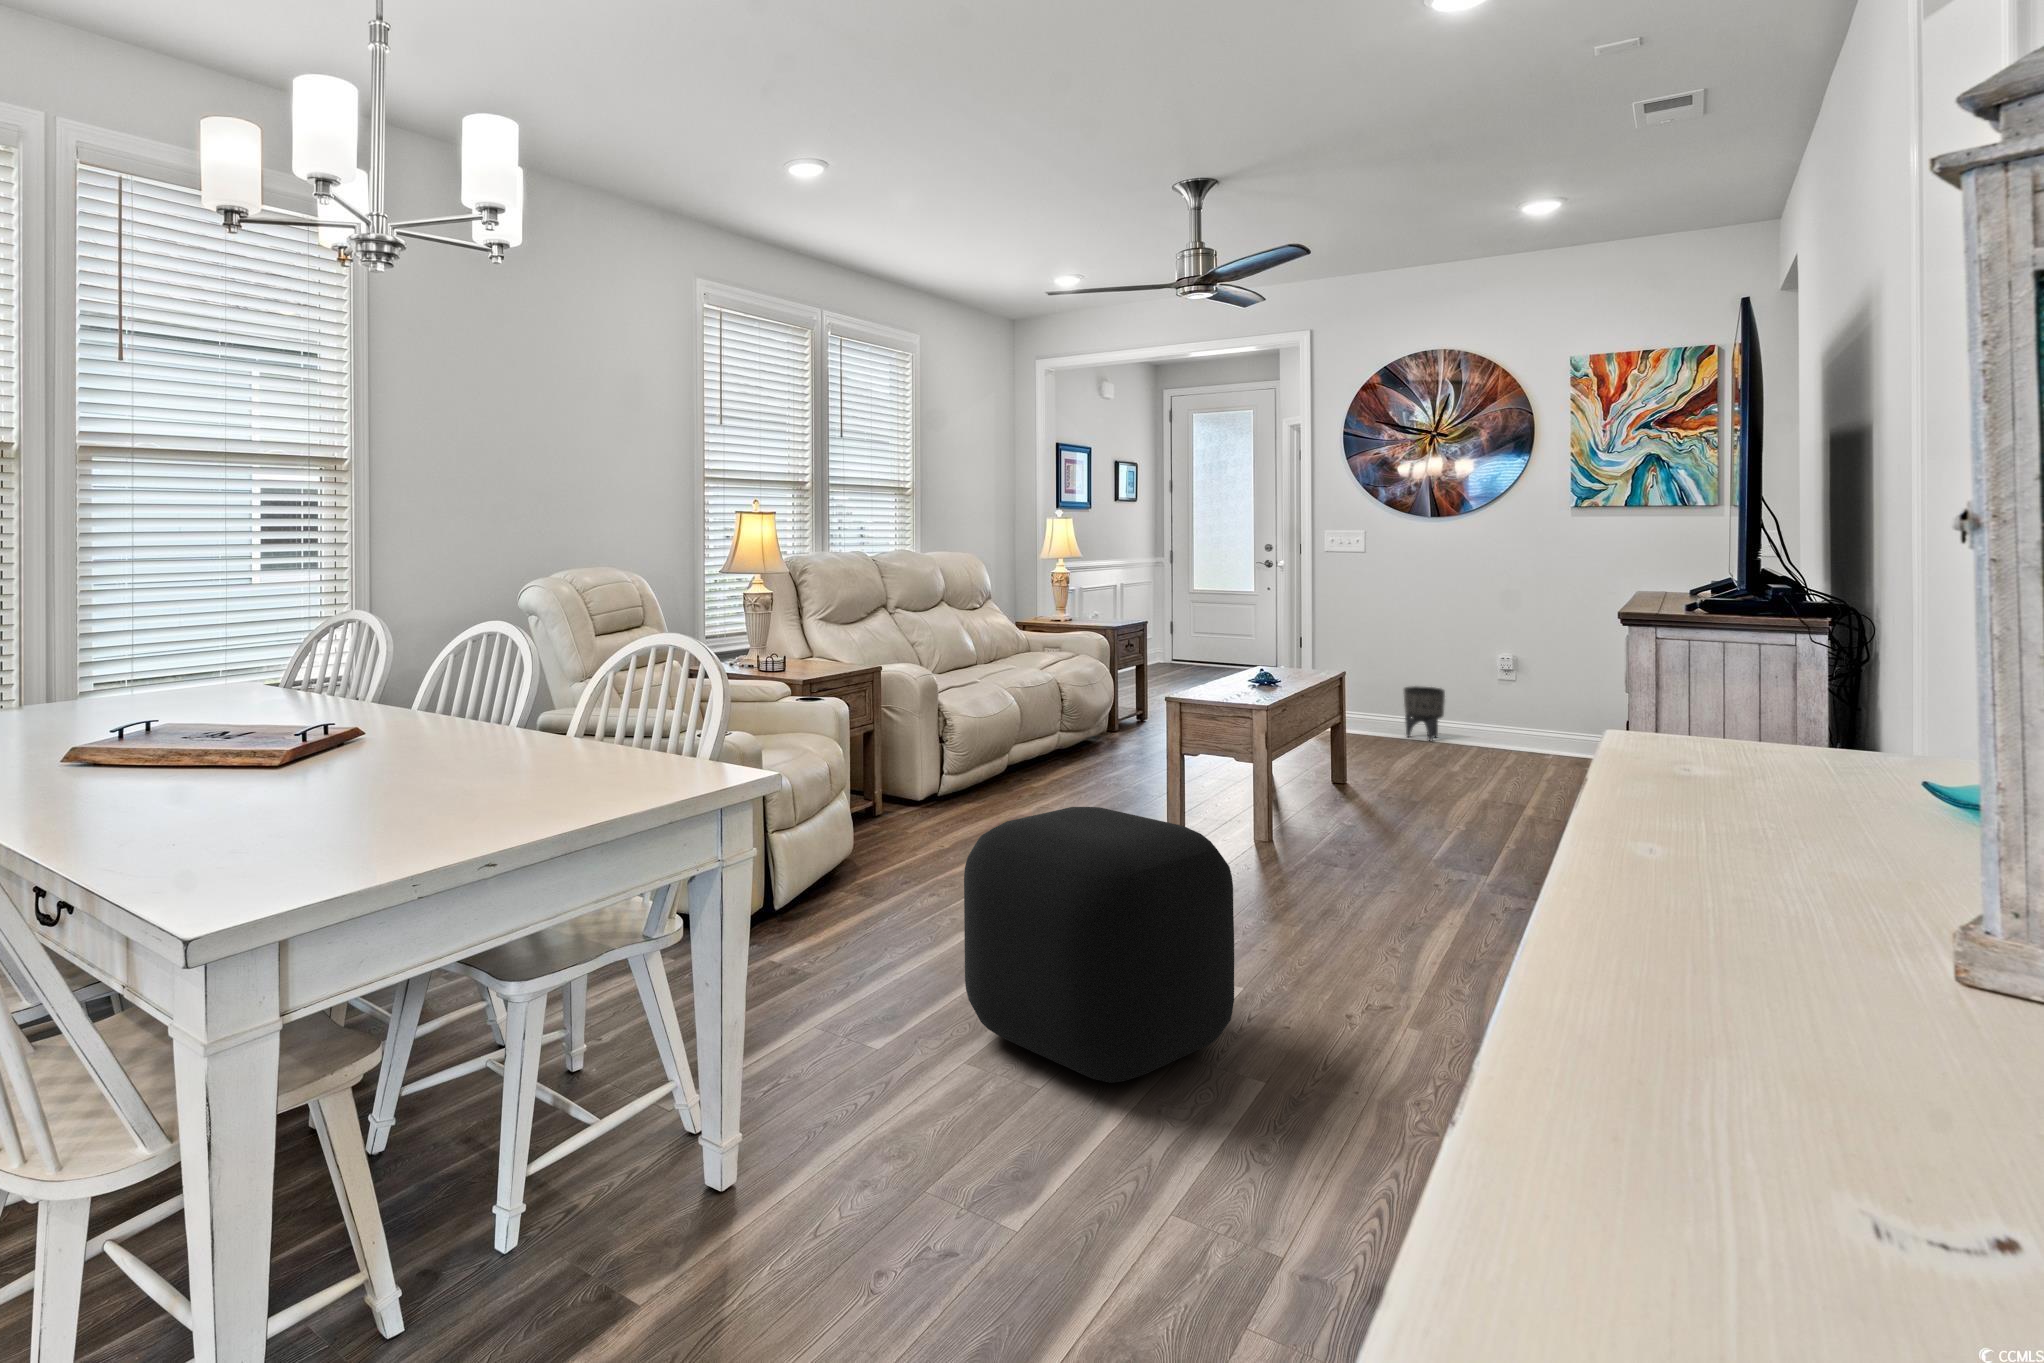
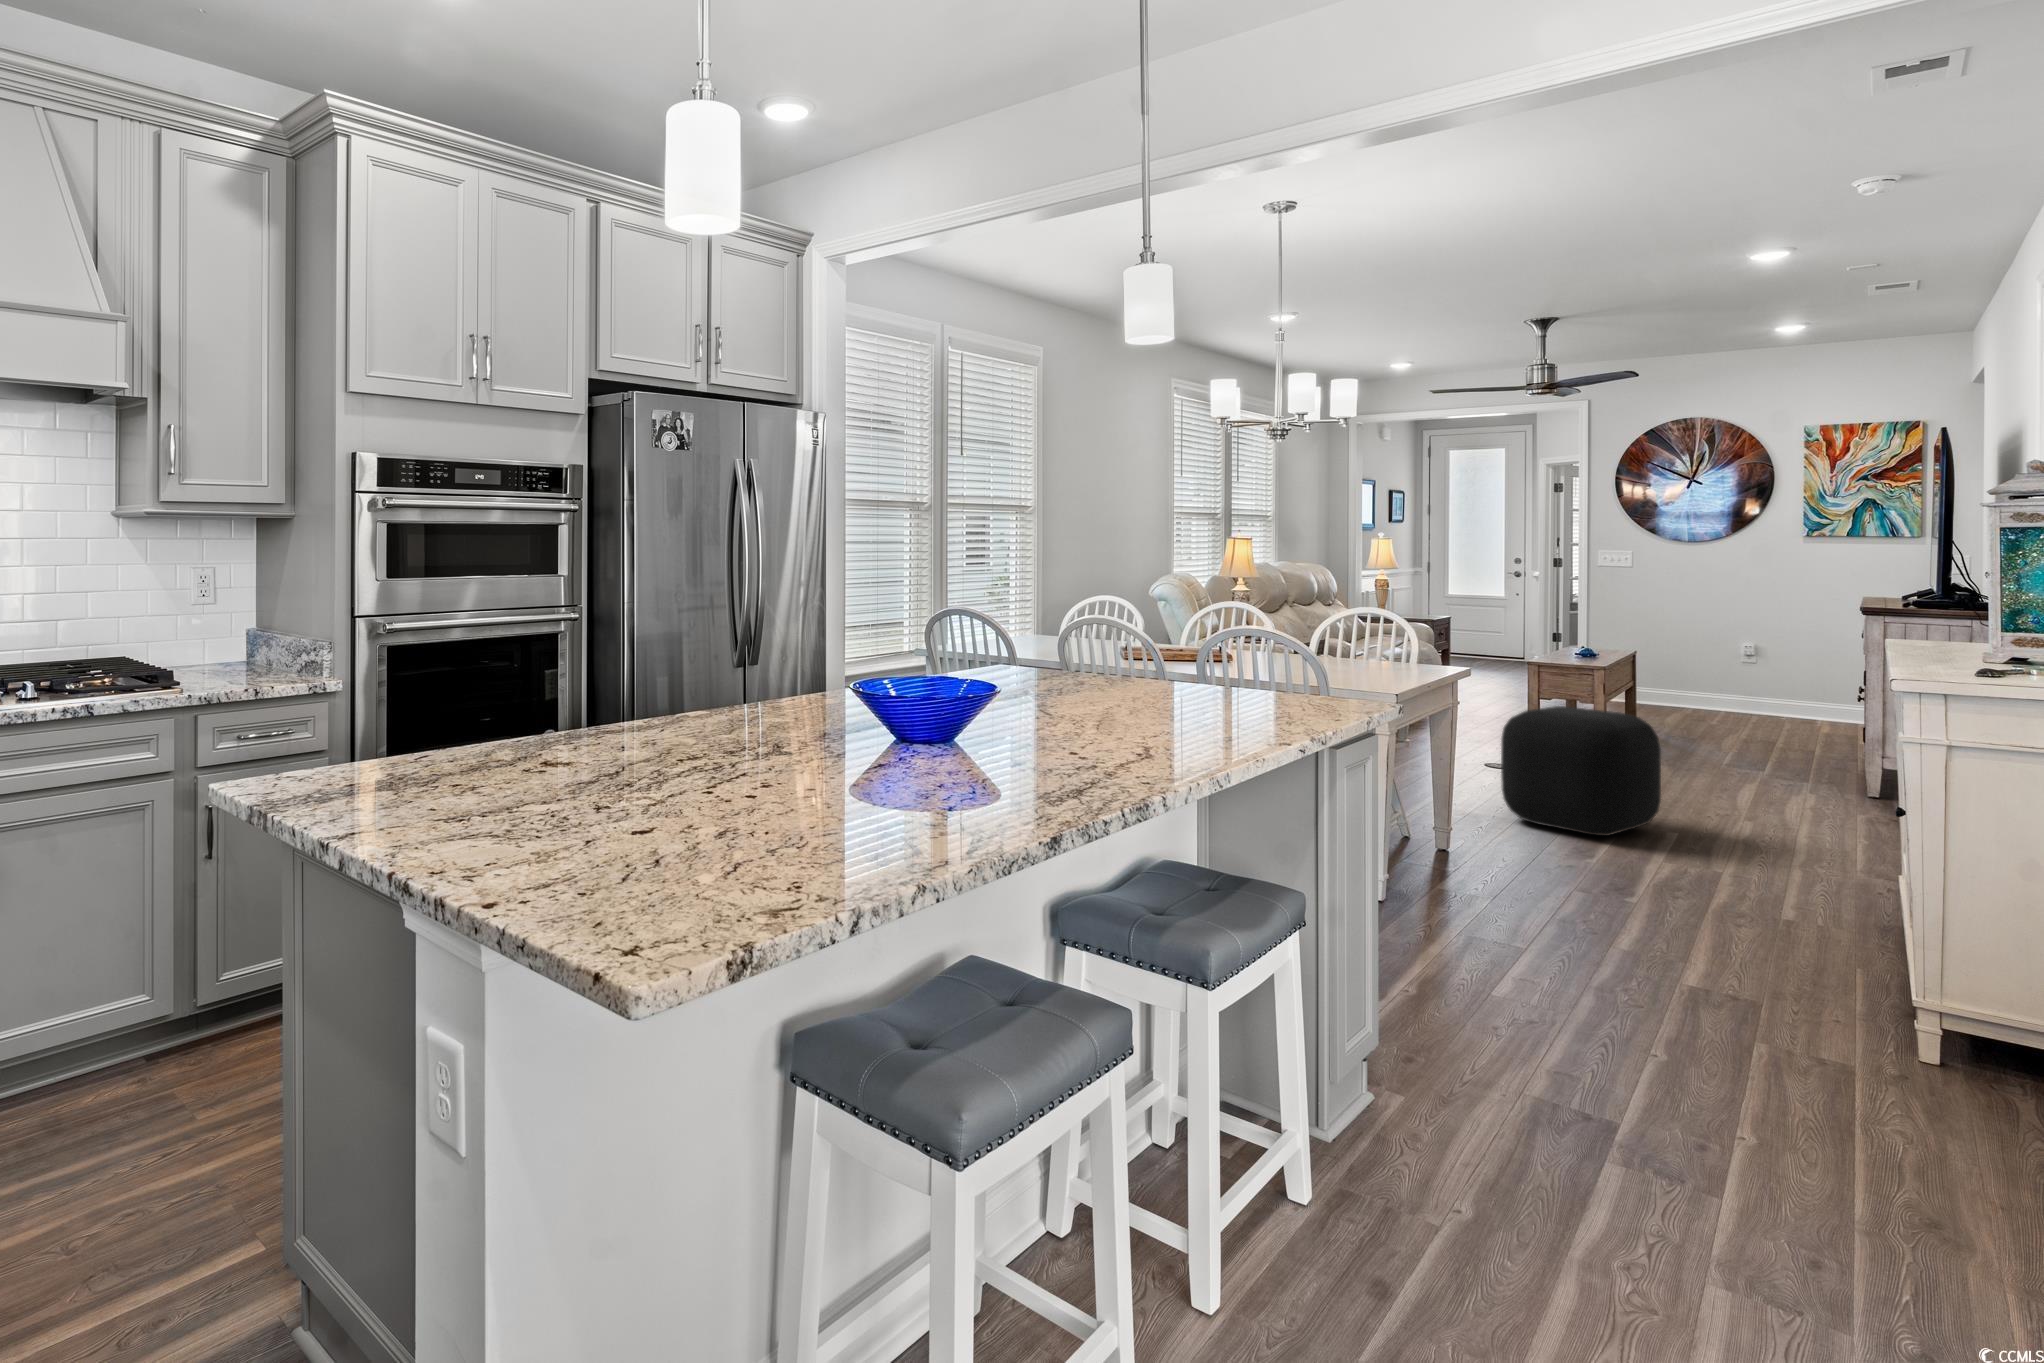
planter: present [1404,686,1445,741] -> none [1666,666,1700,706]

